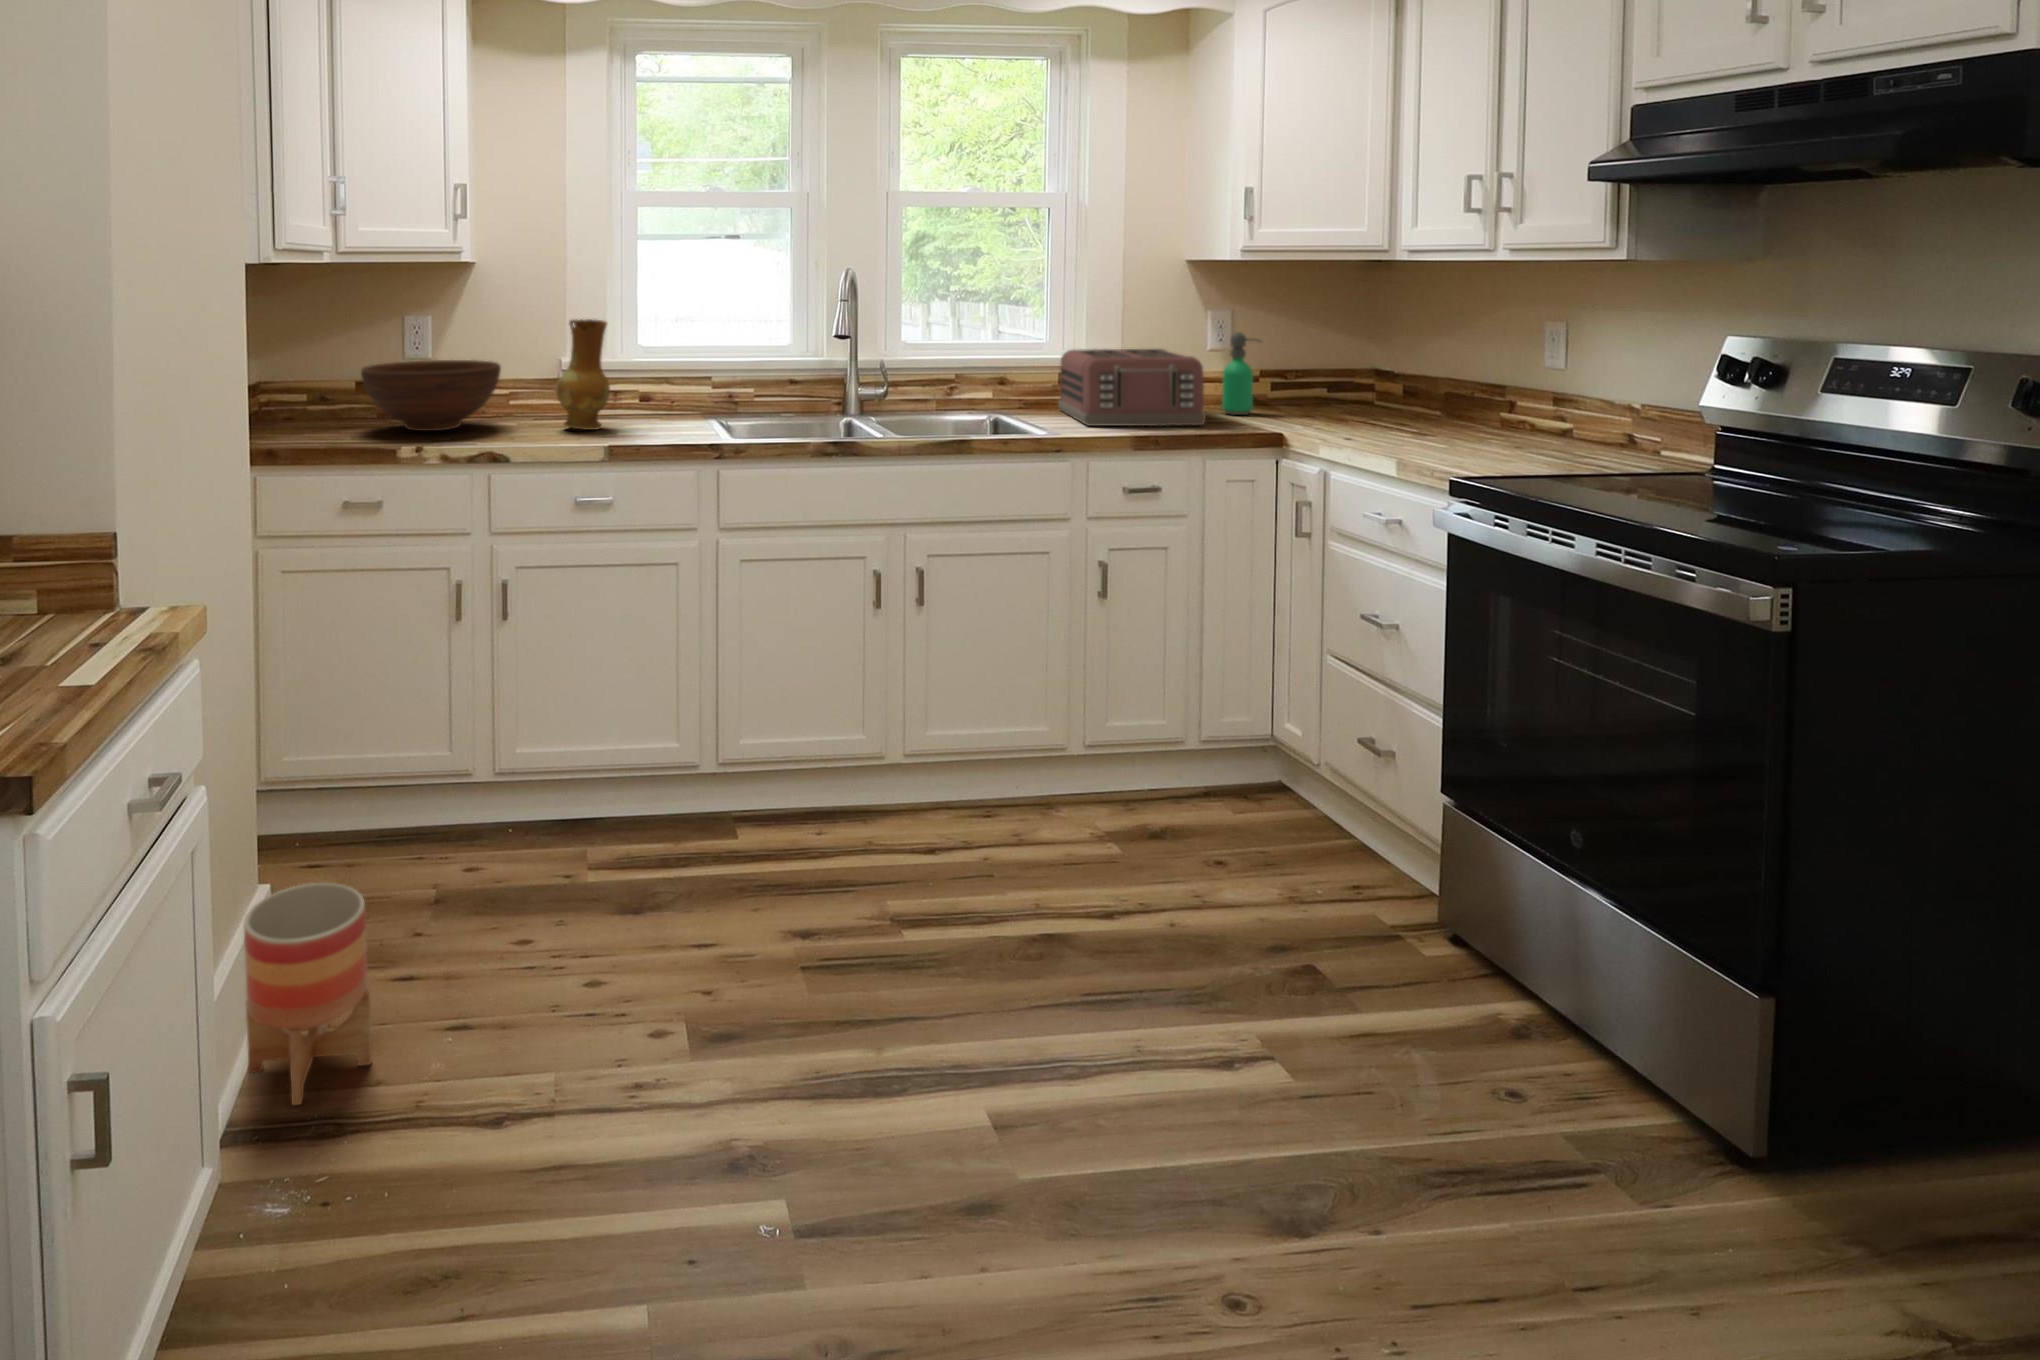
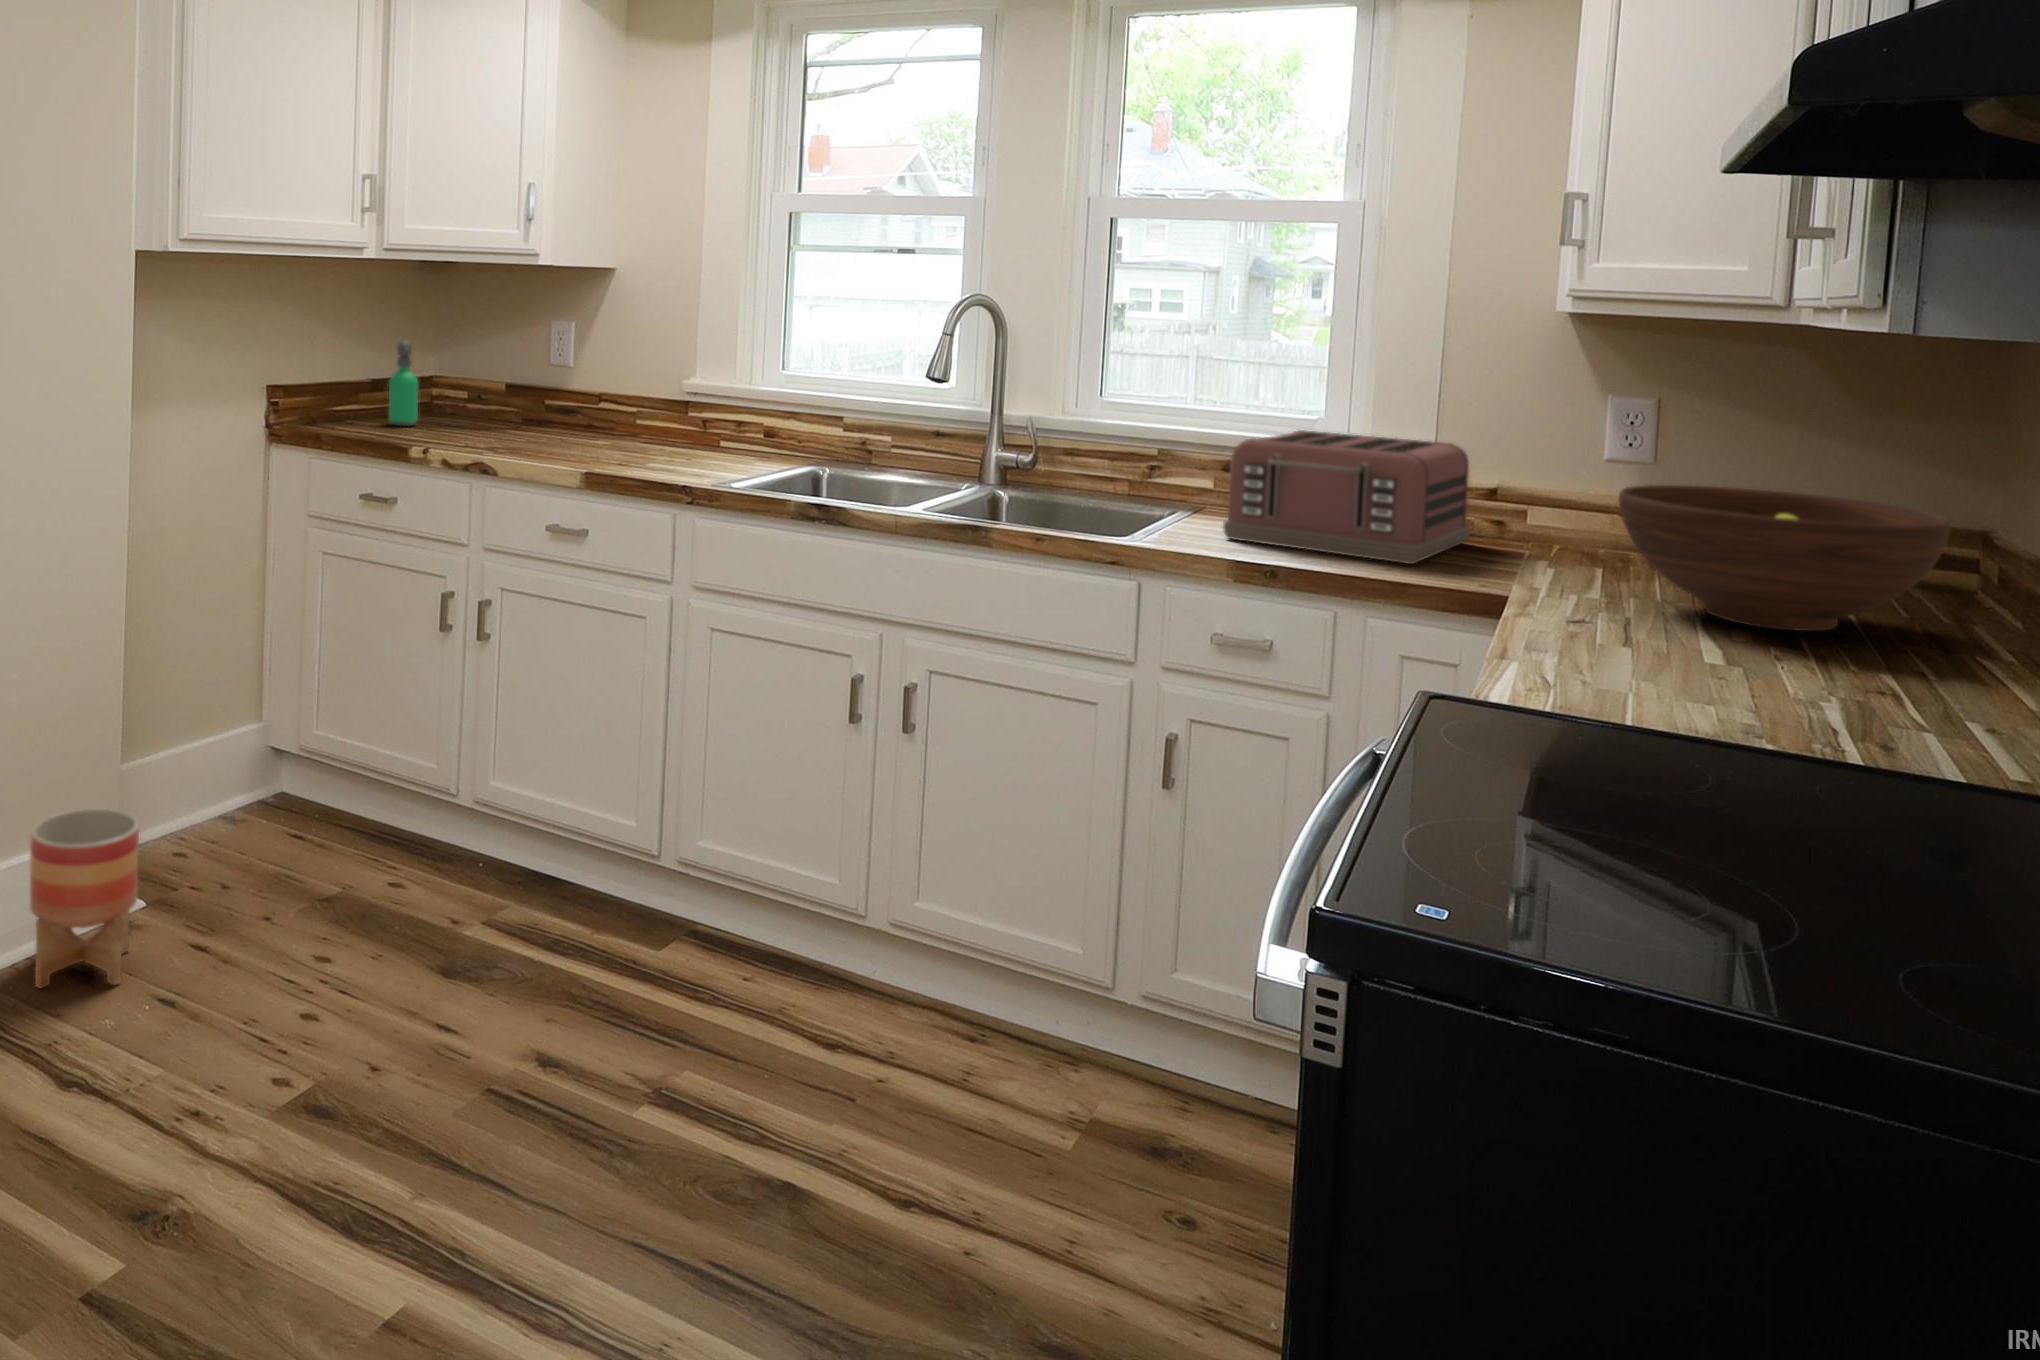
ceramic jug: present [557,319,610,430] -> none [614,333,674,460]
soap dispenser: present [1222,332,1260,415] -> present [389,341,418,426]
fruit bowl: present [361,360,501,431] -> present [1619,485,1950,631]

